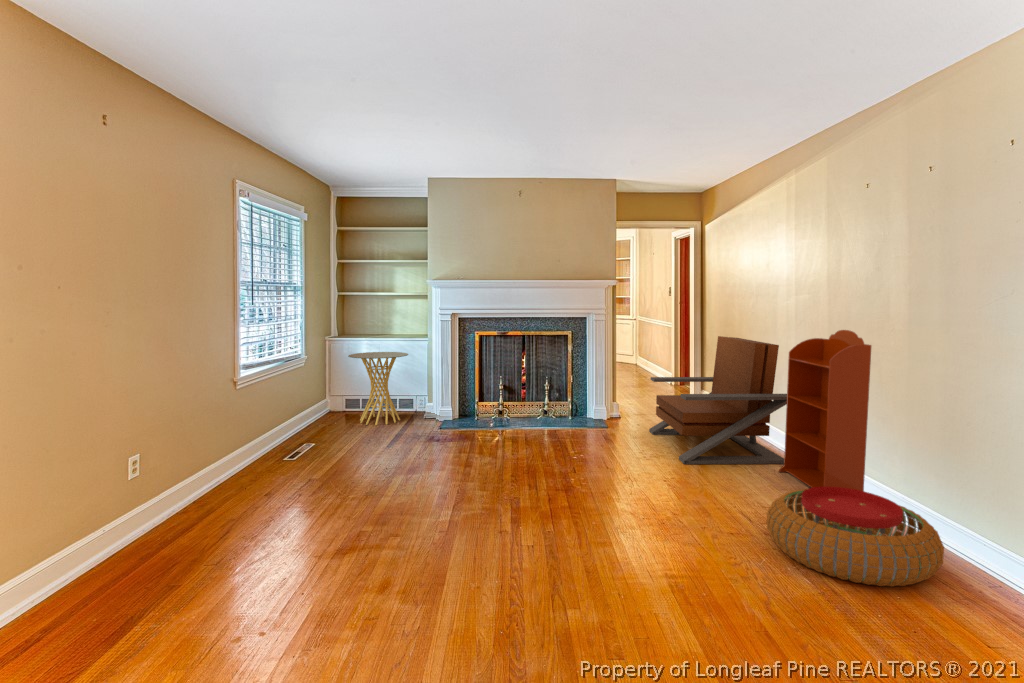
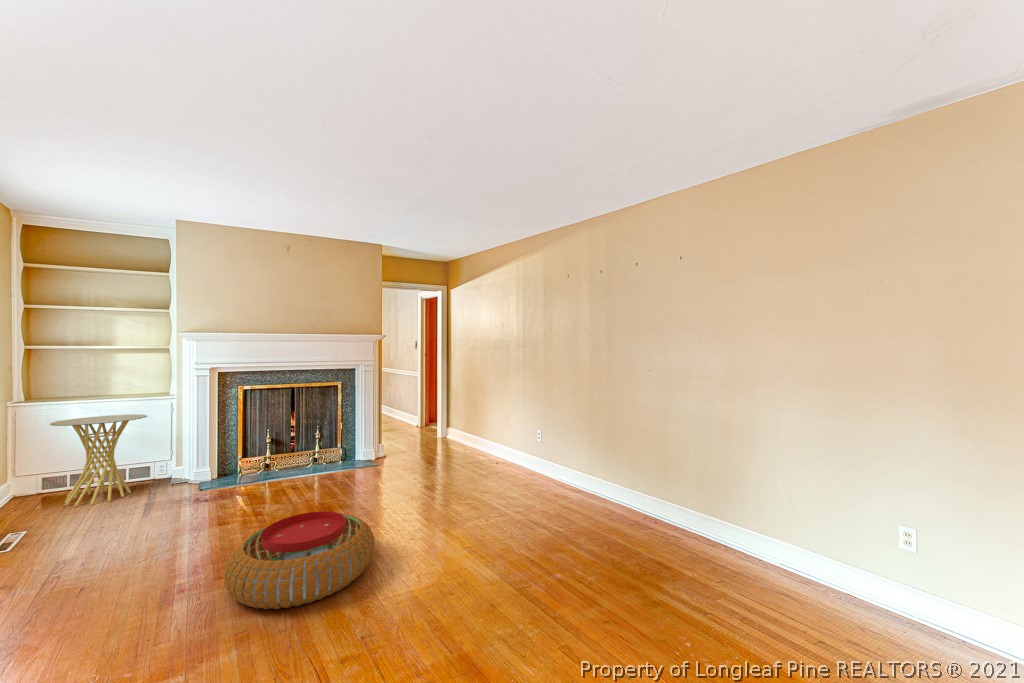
bookcase: present [779,330,871,491] -> none [516,373,574,499]
lounge chair: present [649,336,787,464] -> none [413,382,522,489]
pouf: present [766,487,944,587] -> present [224,511,375,609]

